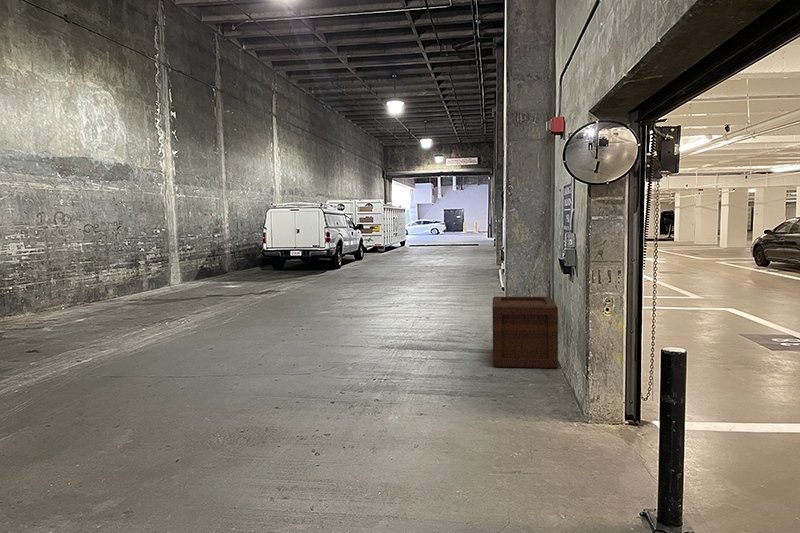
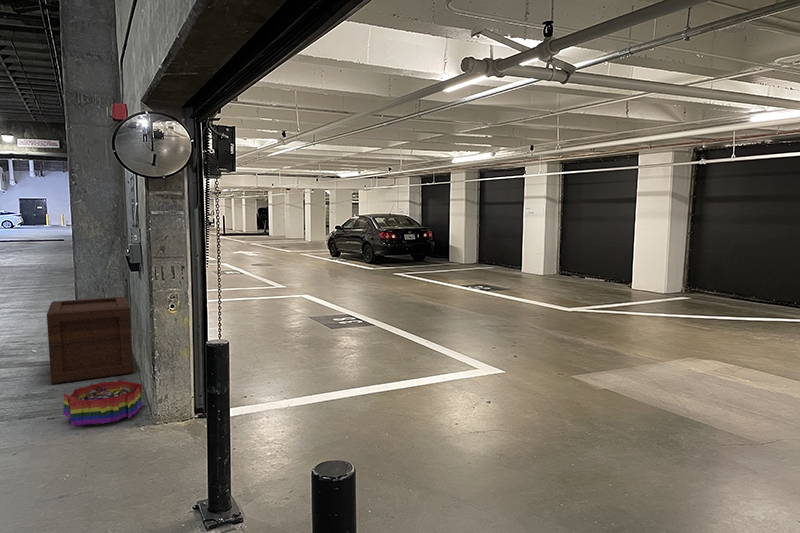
storage bin: none [507,372,571,411] -> present [63,380,142,426]

